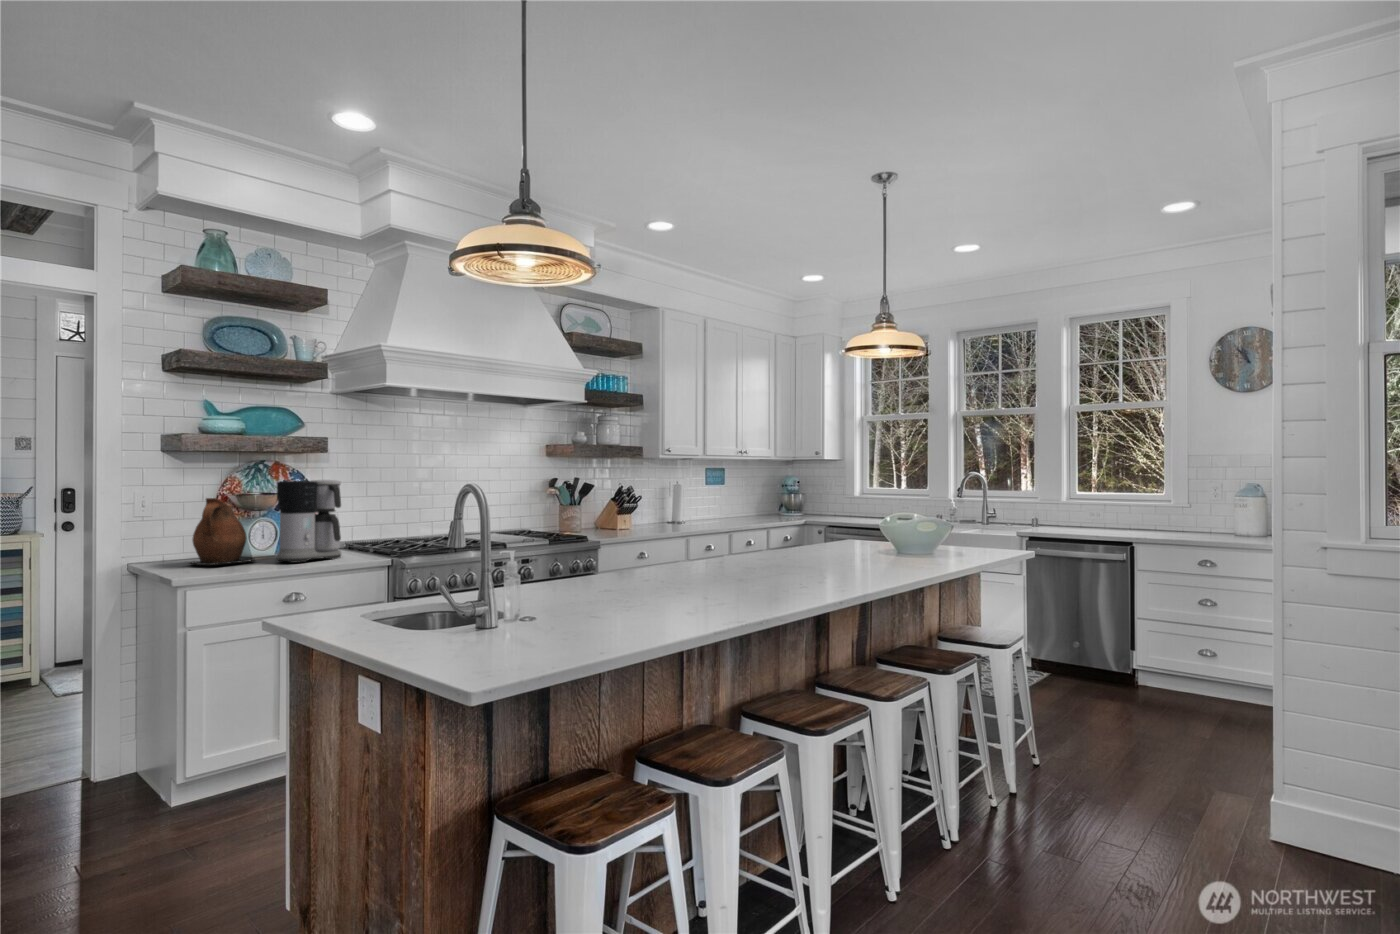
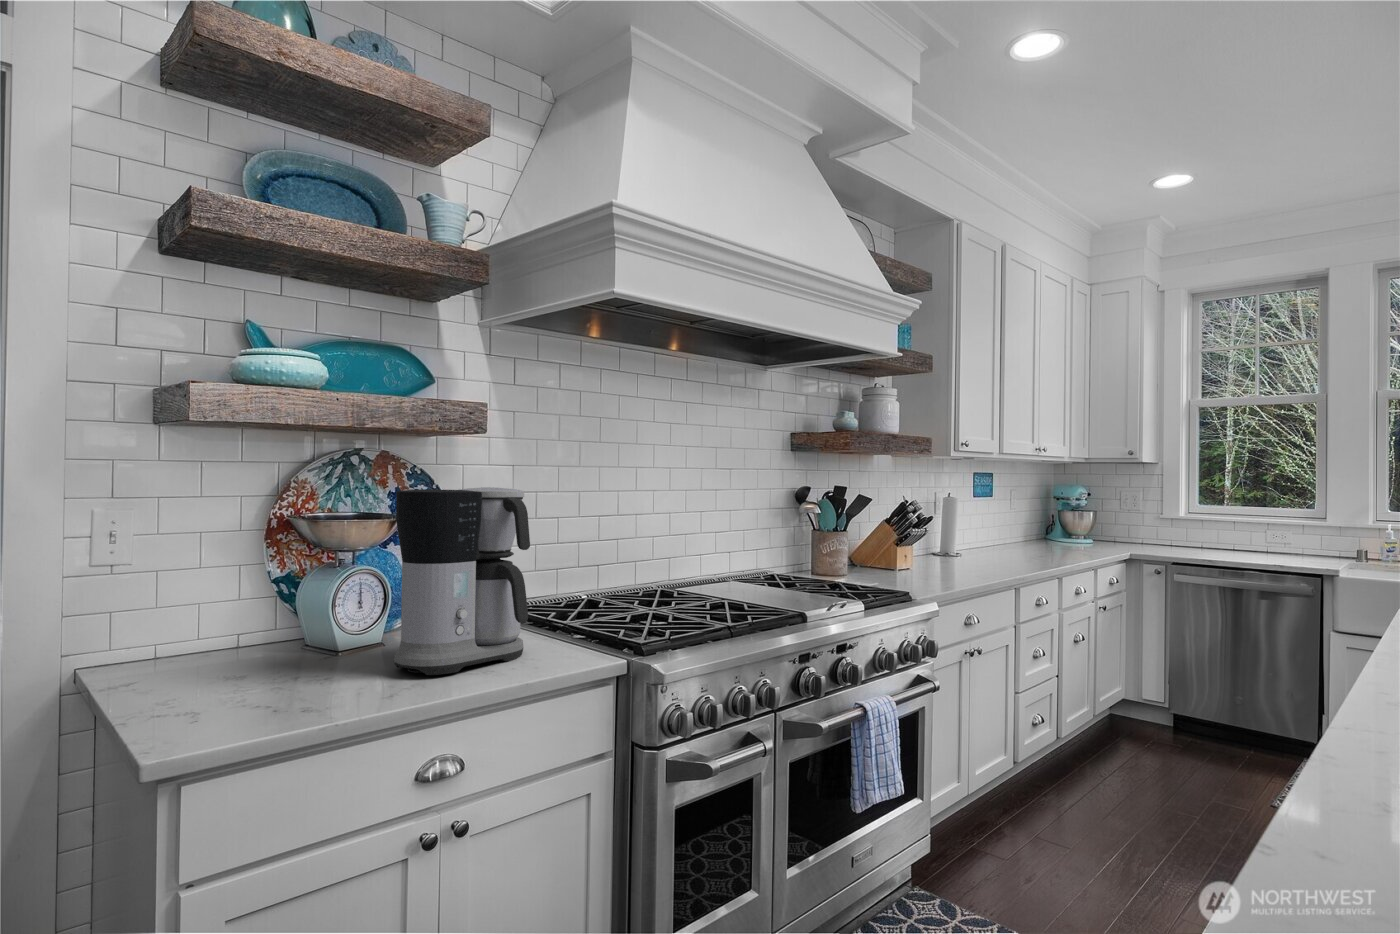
ceramic pitcher: present [190,498,254,565] -> none [193,527,349,685]

